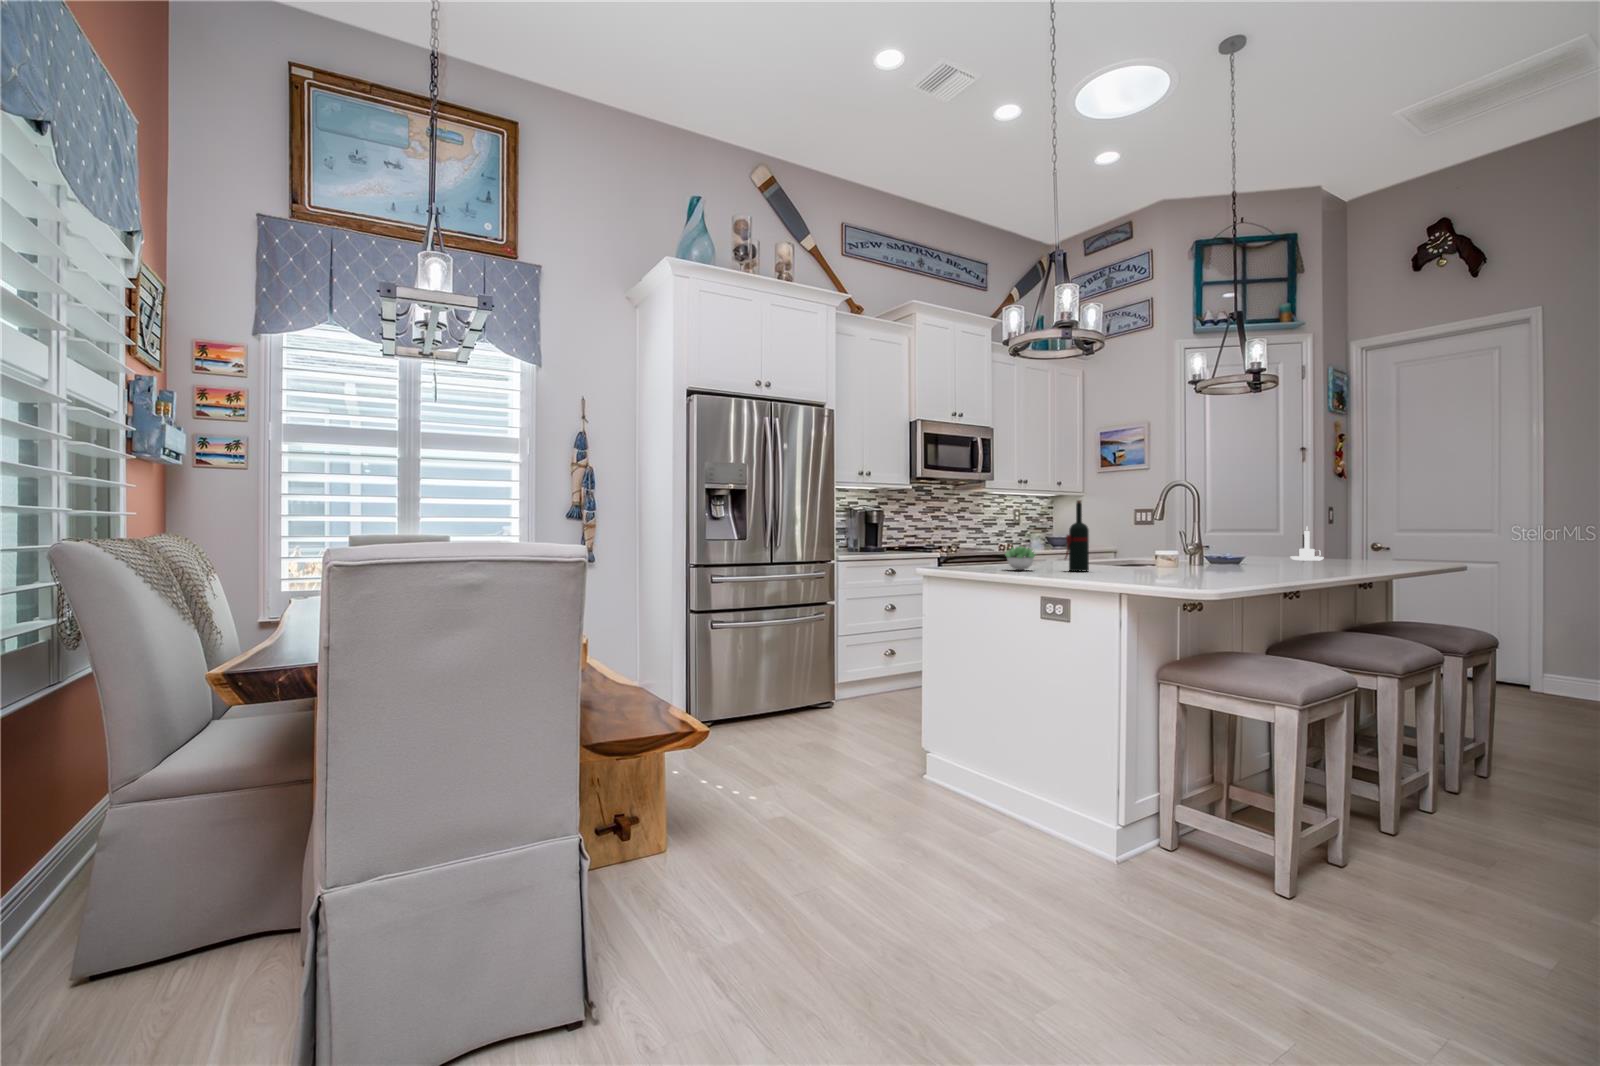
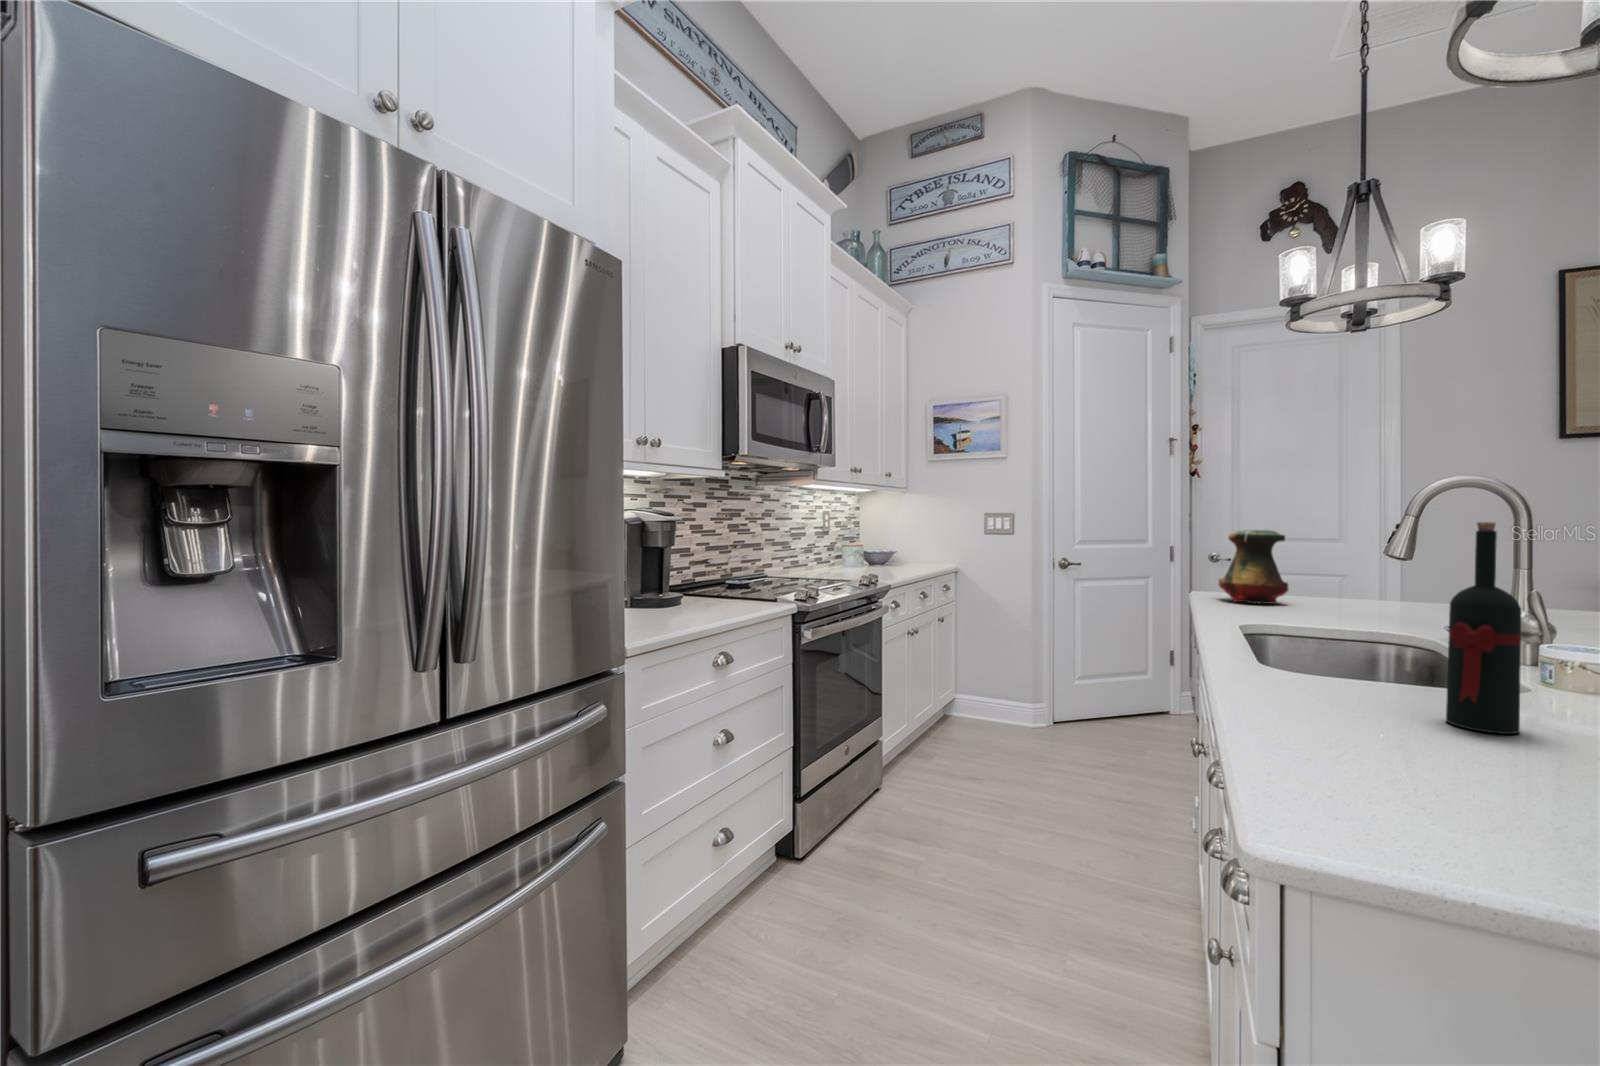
vase: none [1195,513,1233,558] -> present [1219,530,1289,604]
candle holder: present [1290,527,1324,561] -> none [1369,552,1425,608]
succulent plant: present [1005,547,1036,570] -> none [1292,661,1425,740]

